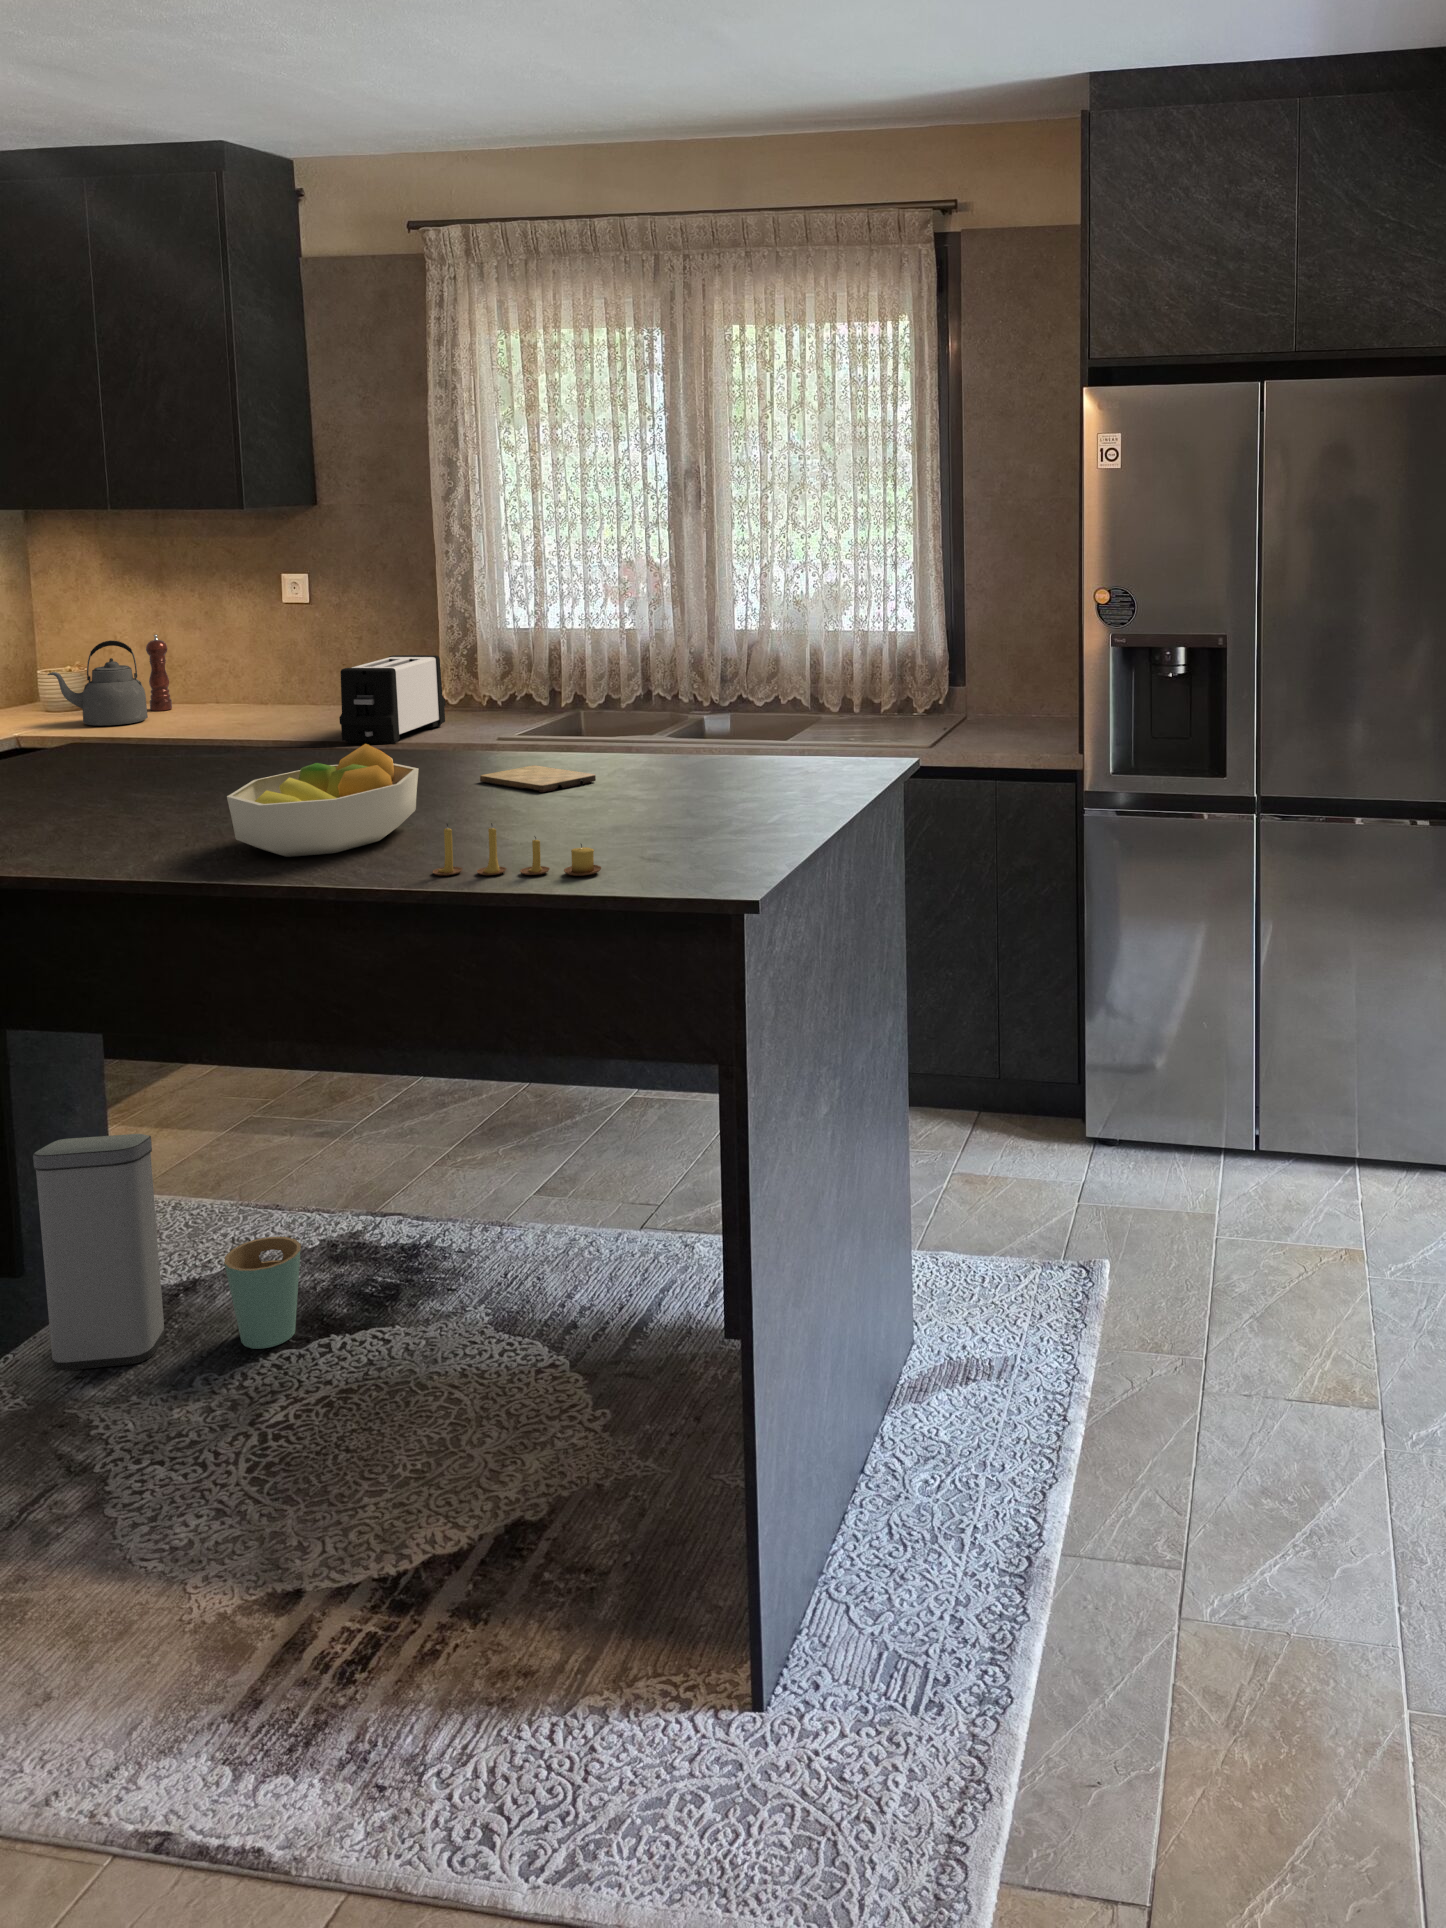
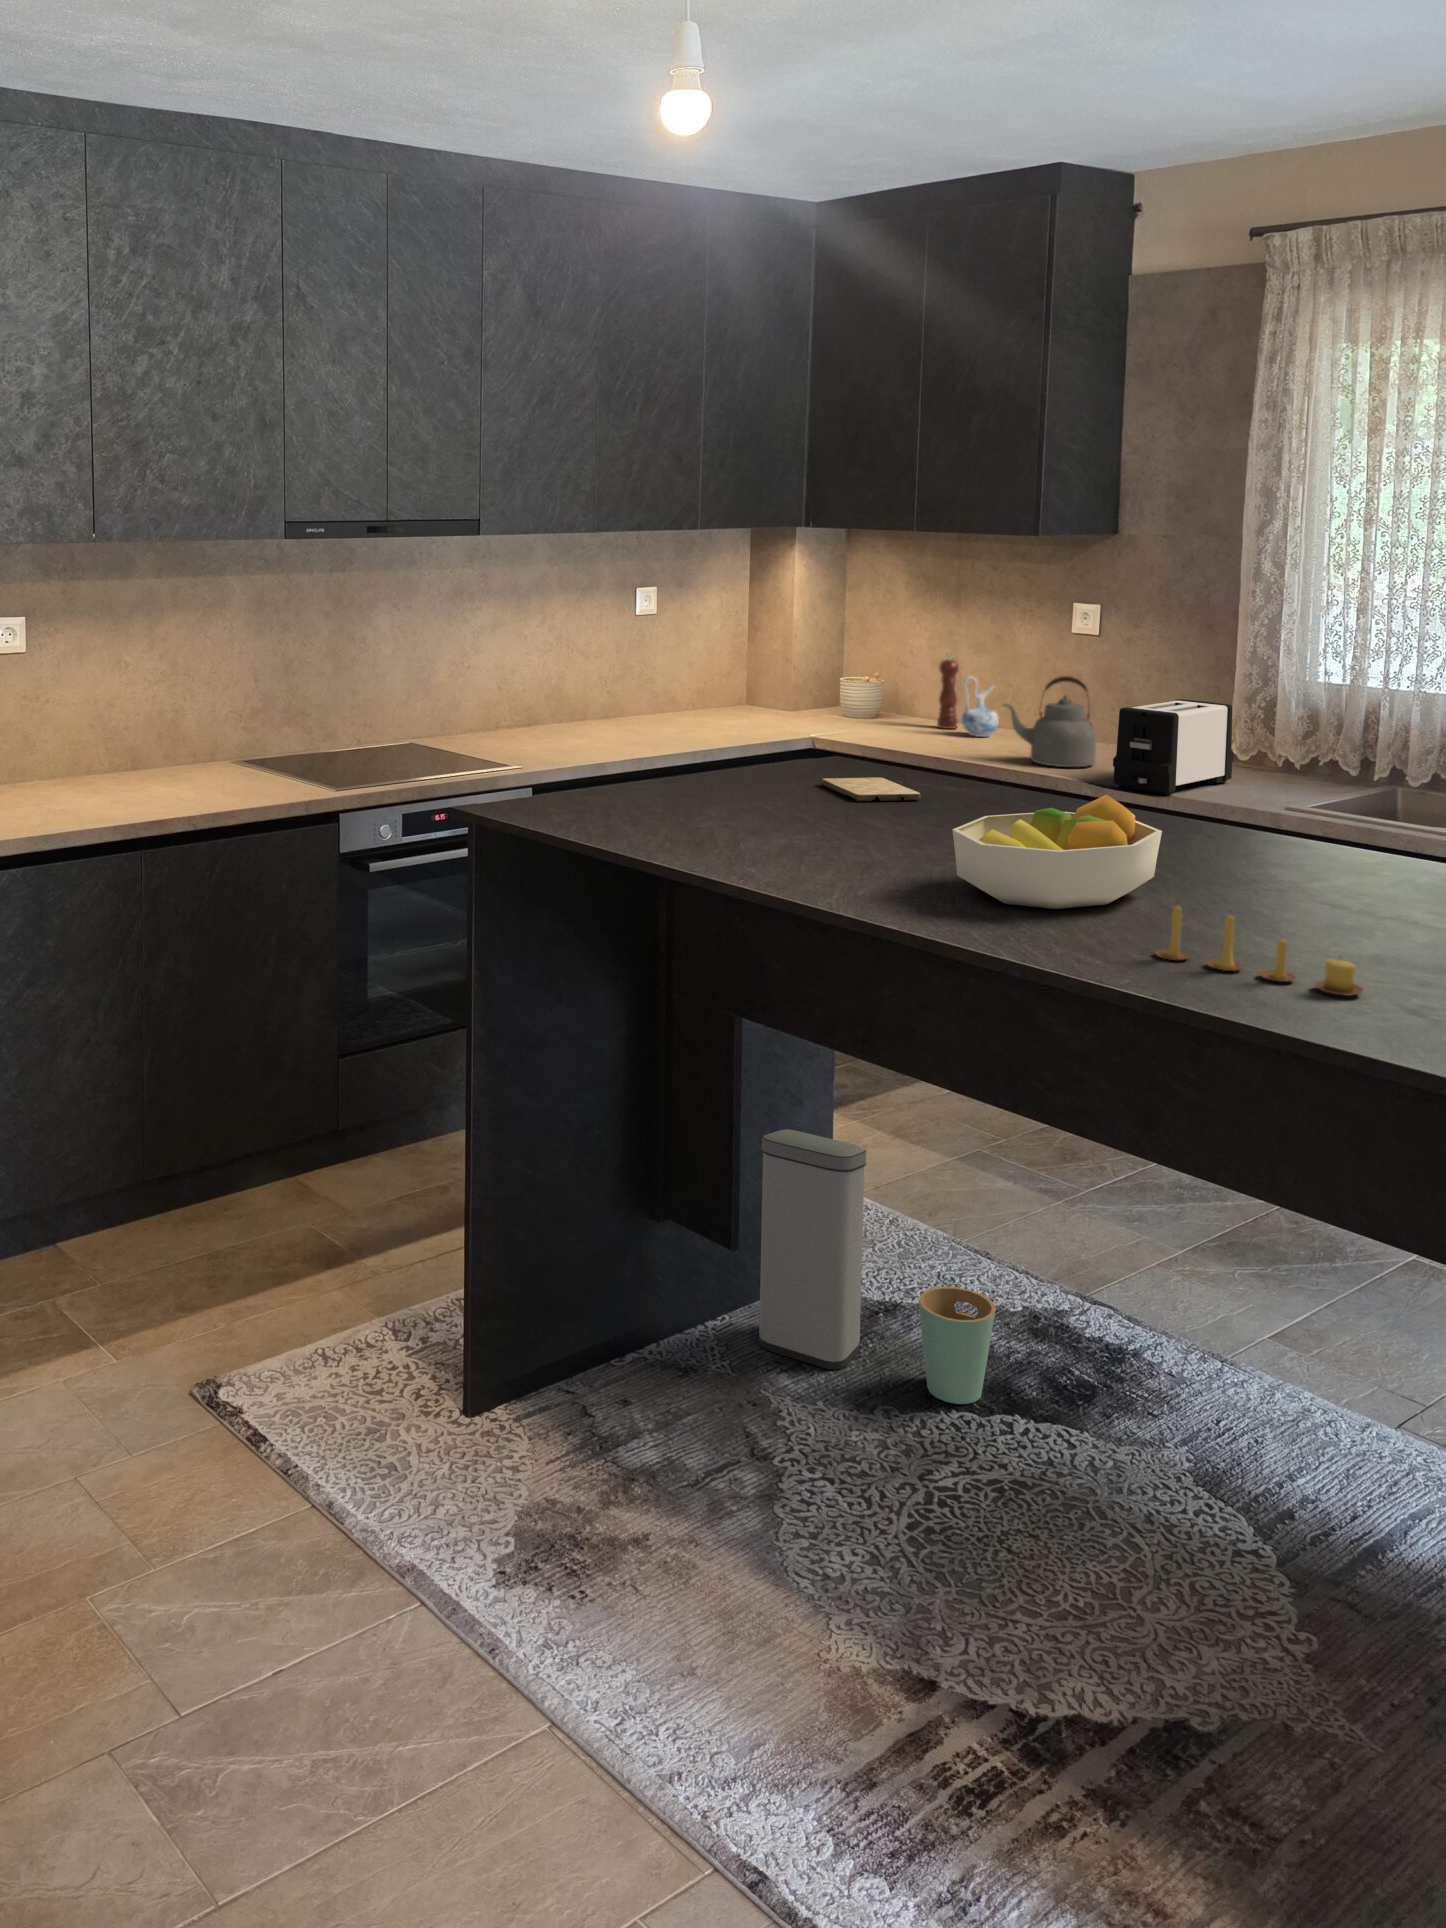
kettle: present [48,640,148,726] -> present [1004,676,1096,767]
ceramic pitcher: none [175,655,216,714] -> present [962,677,999,737]
cutting board: present [480,765,596,792] -> present [821,777,920,801]

